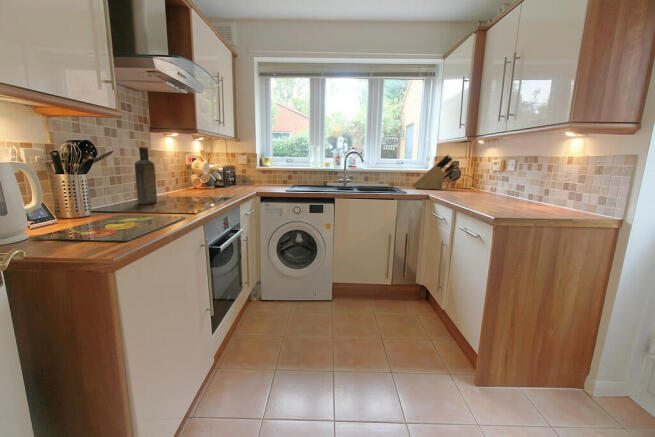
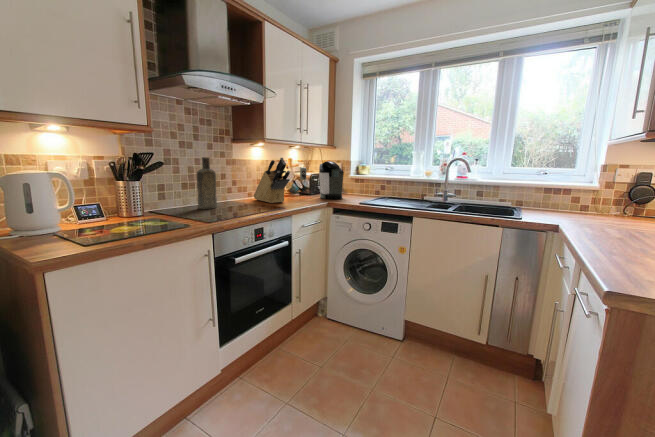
coffee maker: none [218,154,260,189] -> present [300,161,344,199]
knife block: present [412,155,456,190] -> present [254,158,290,203]

